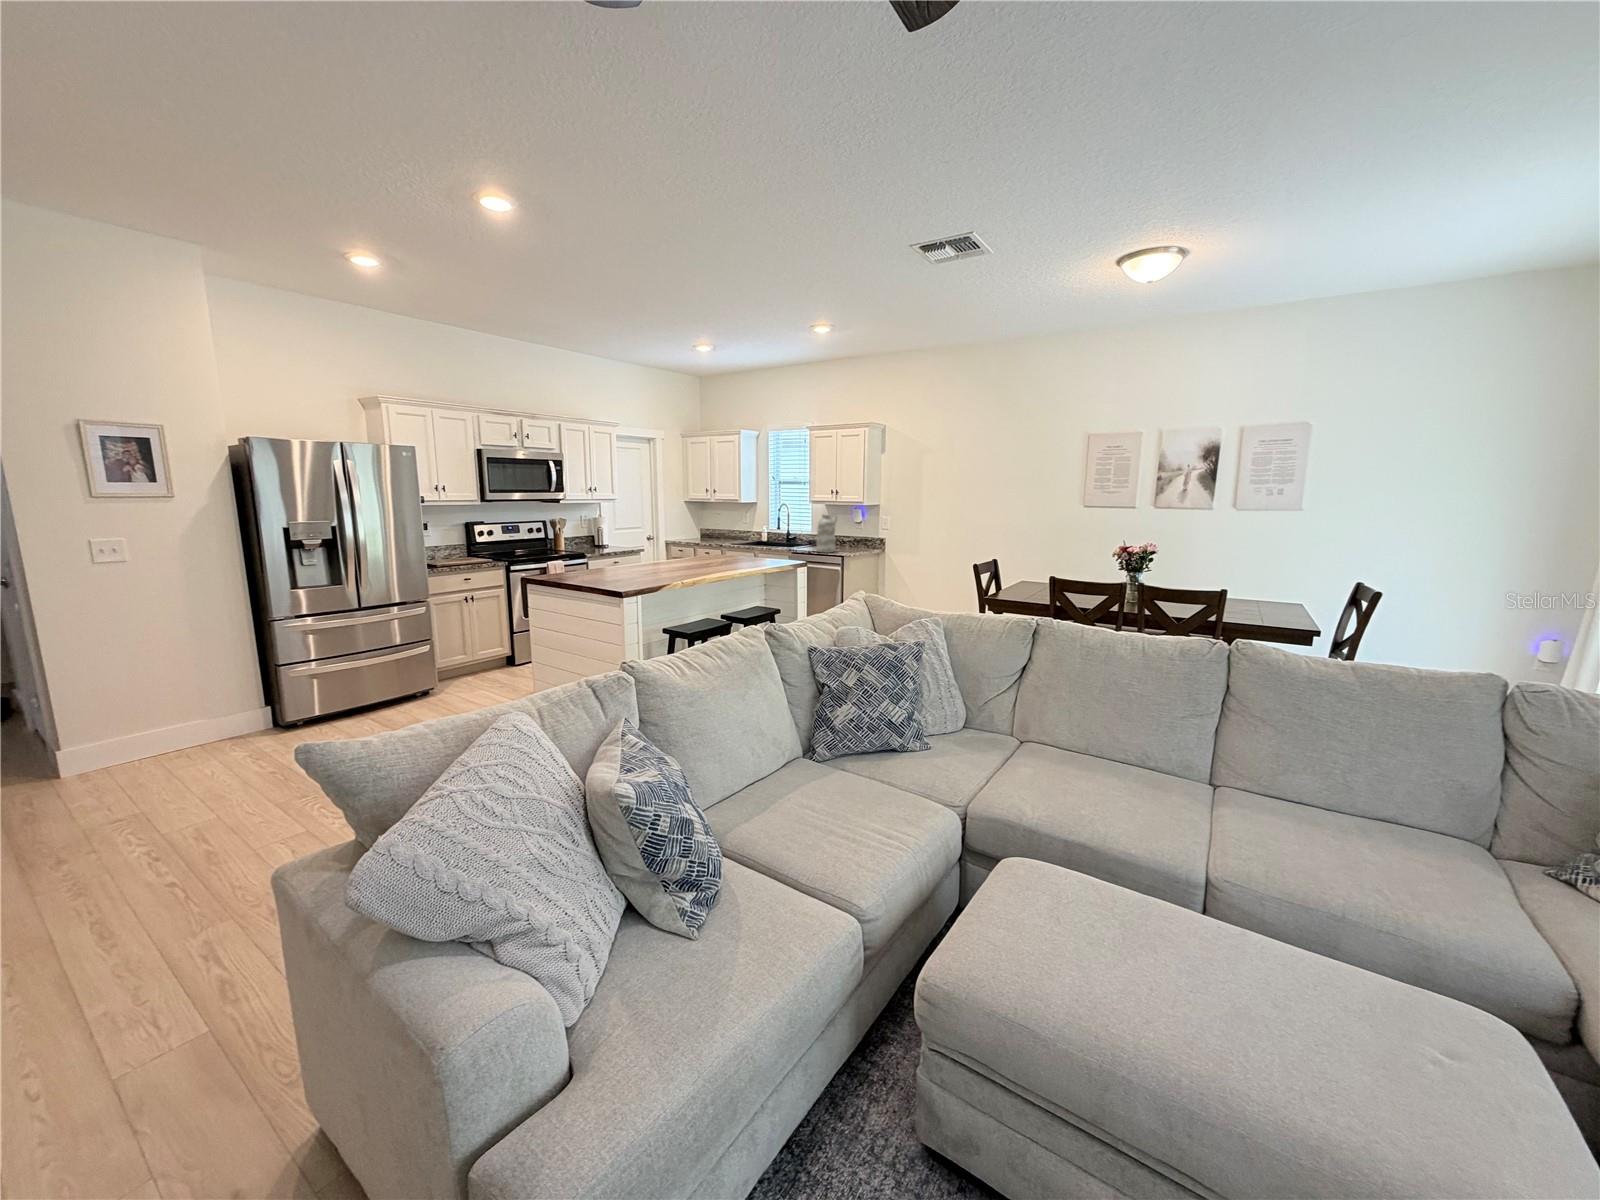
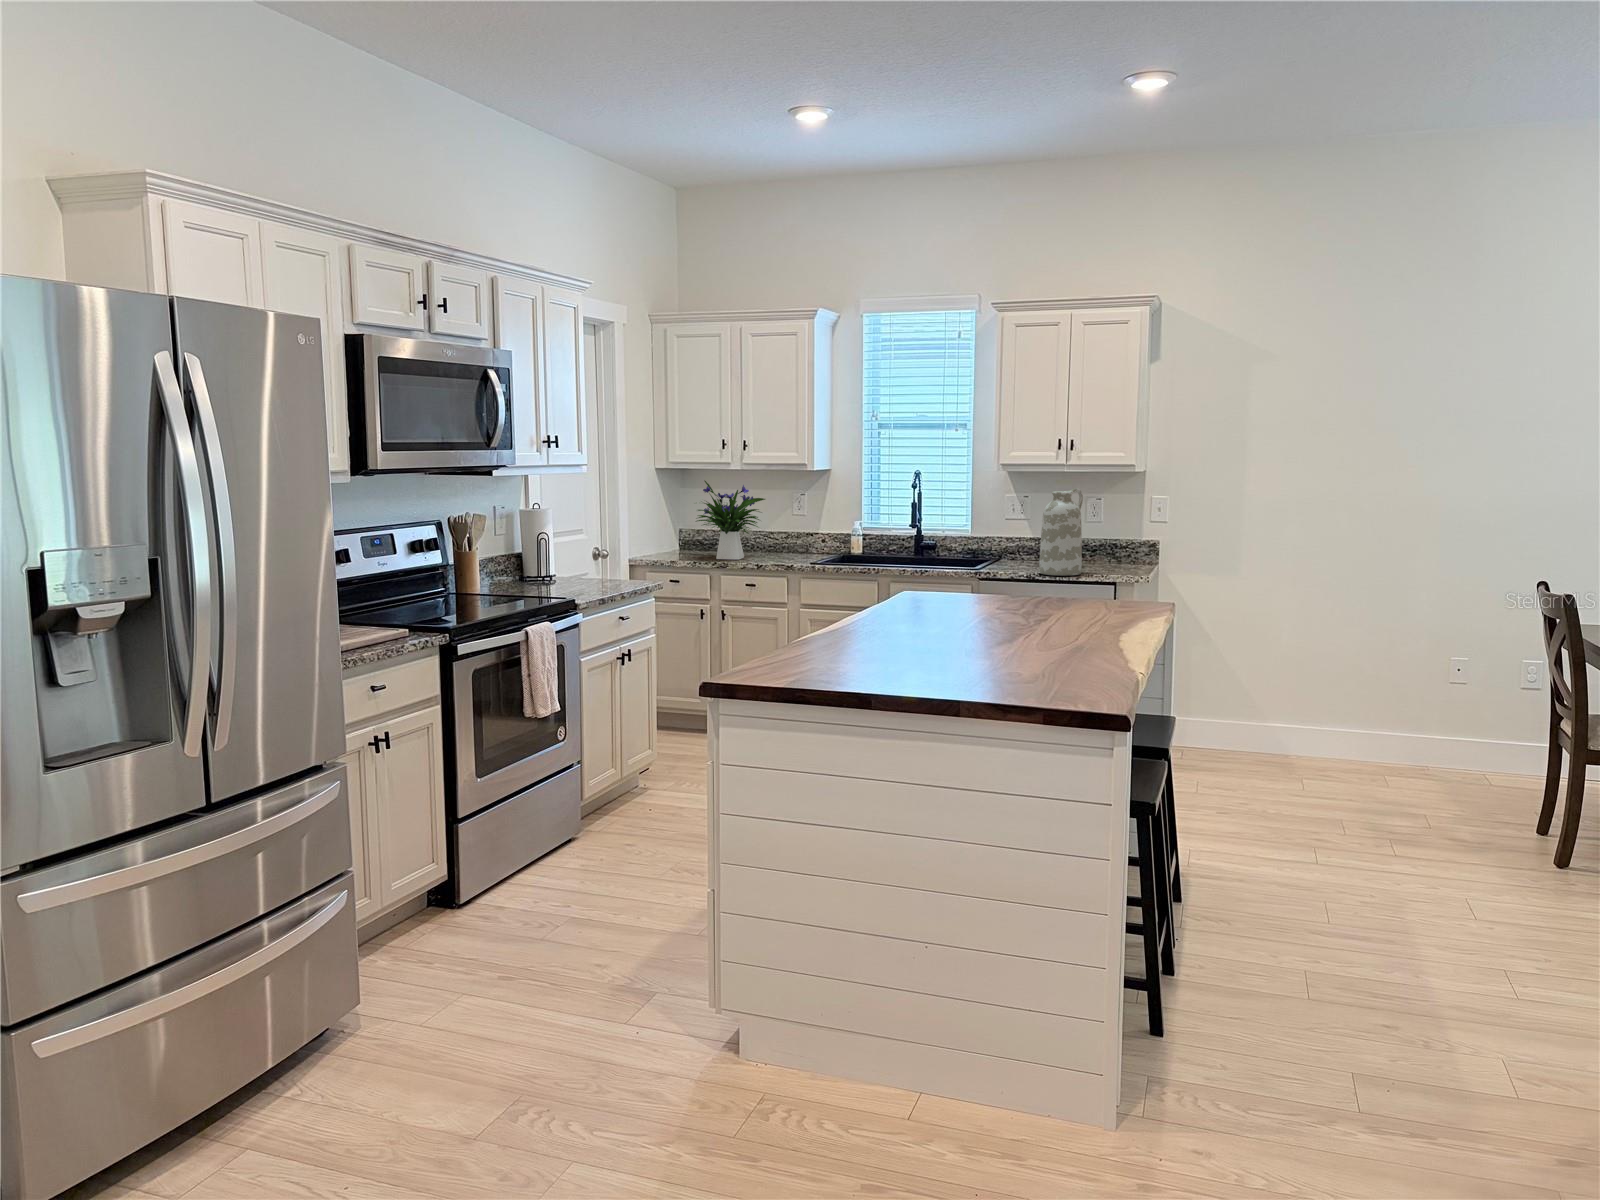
flower arrangement: none [692,507,727,542] -> present [696,481,765,560]

